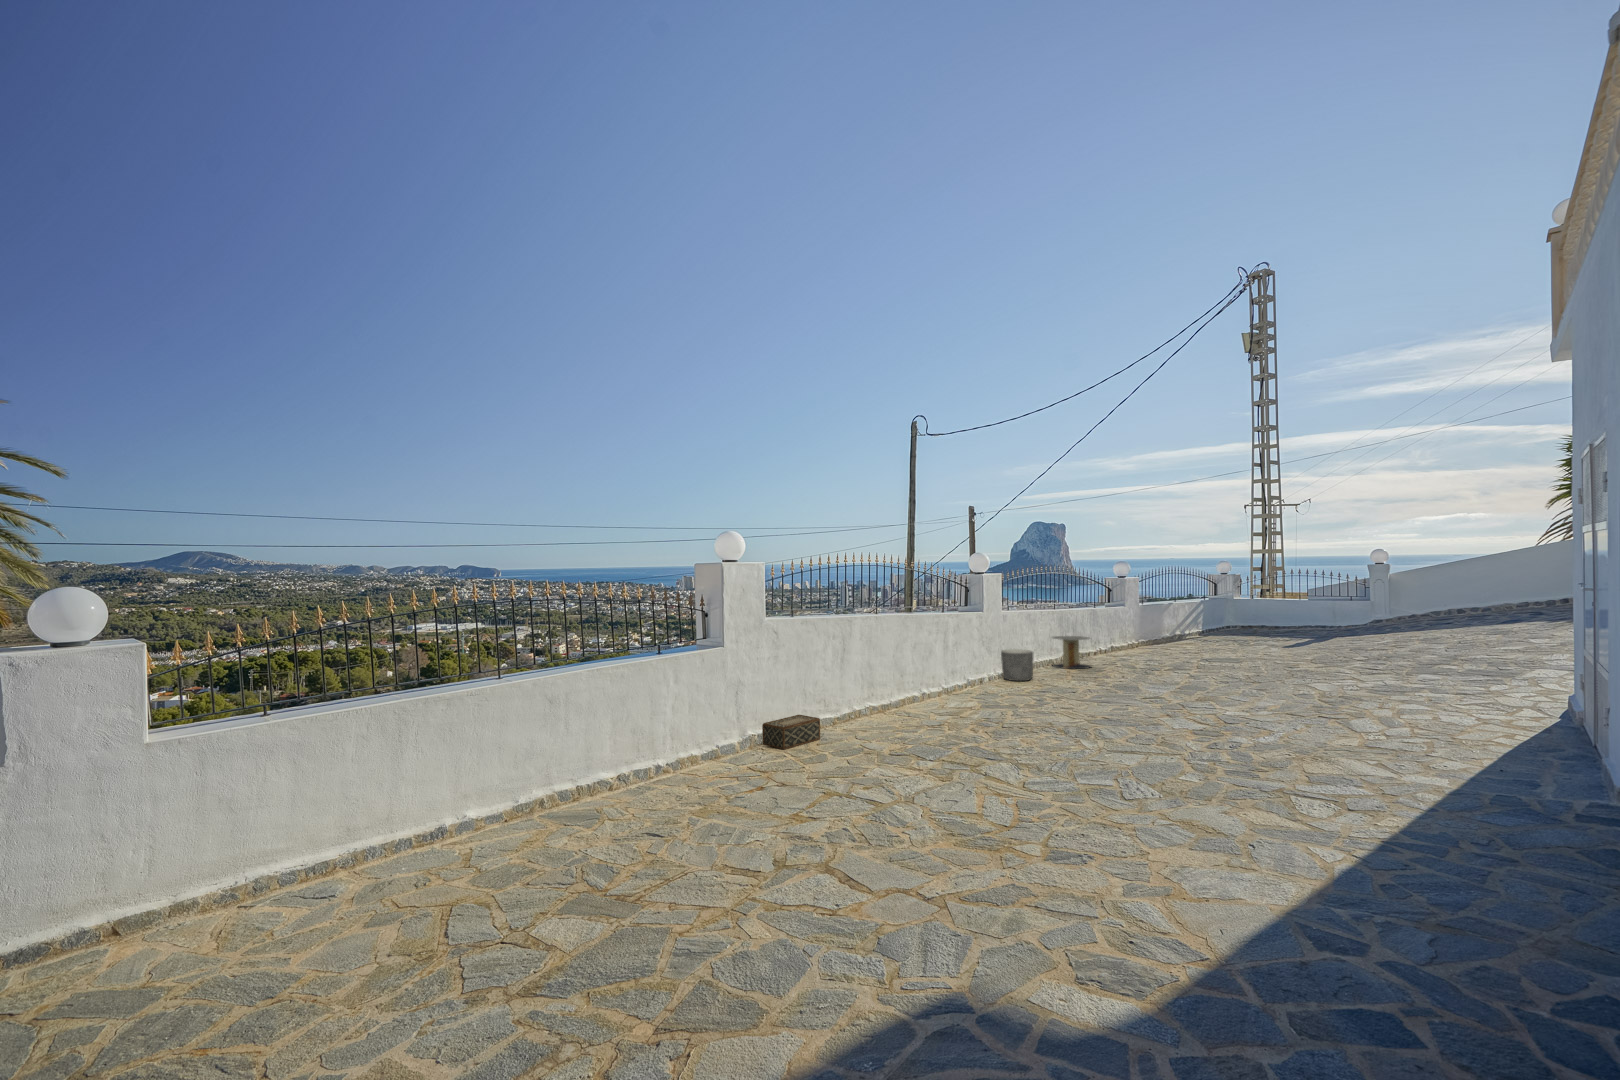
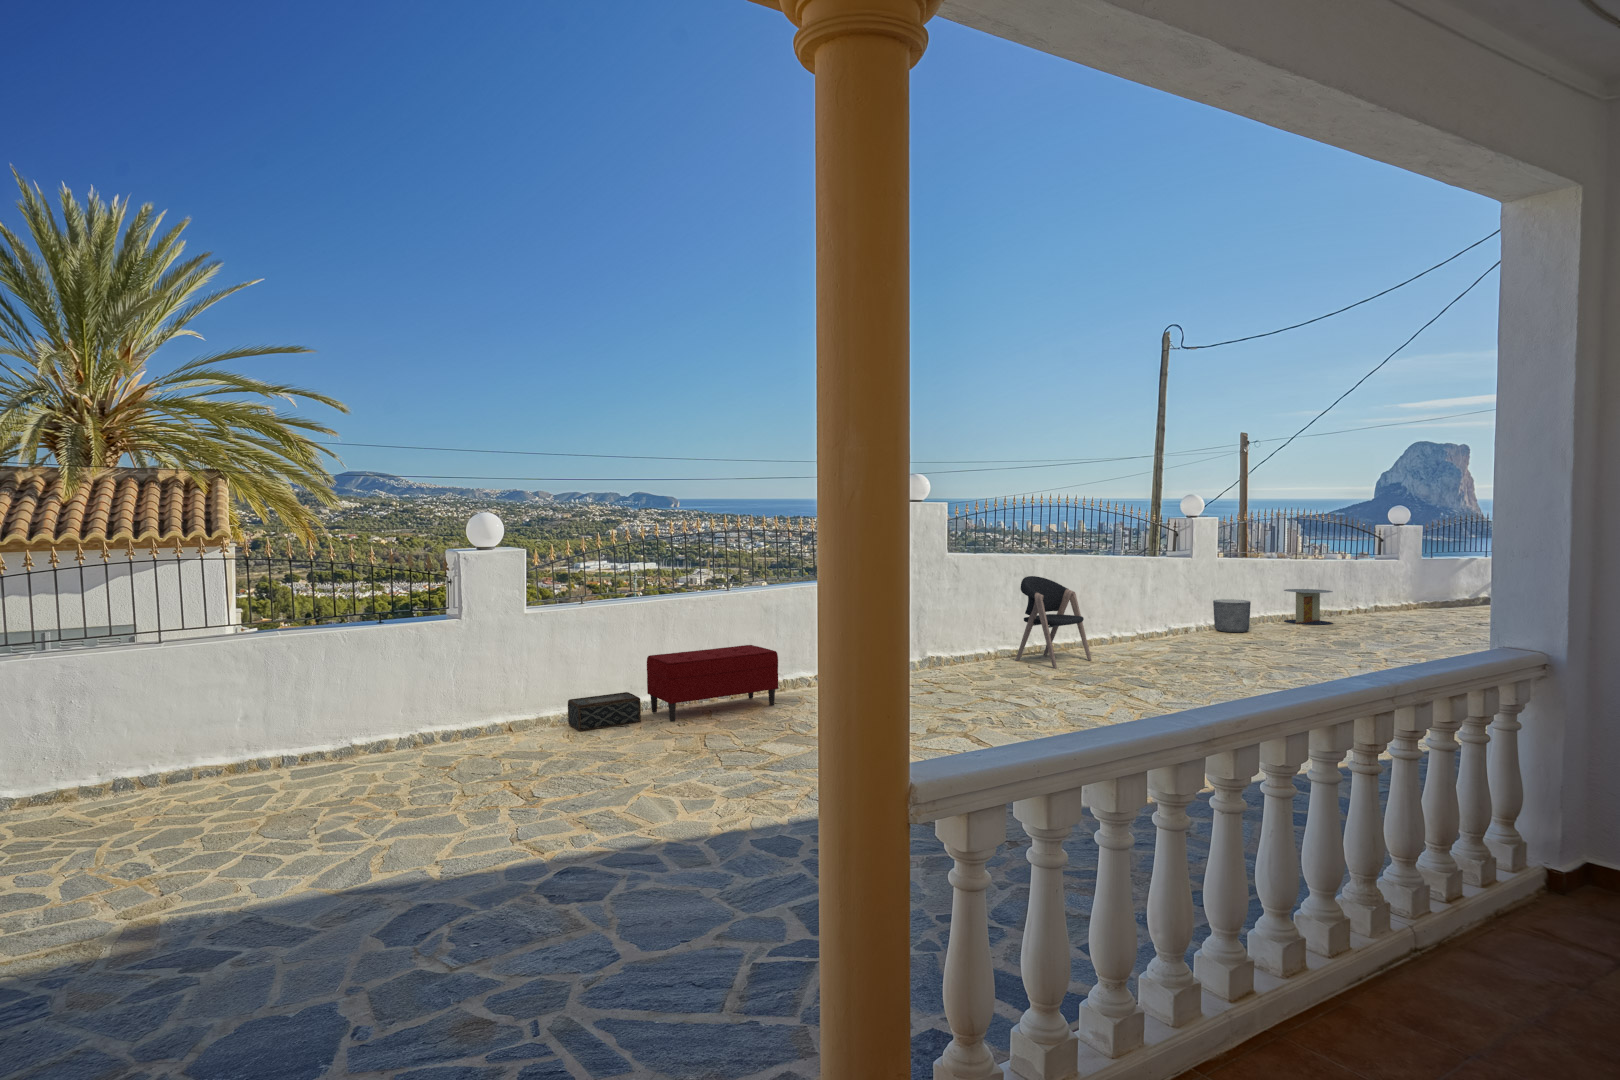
chair: none [838,638,914,739] -> present [1016,576,1092,668]
woven basket: present [762,715,820,749] -> present [568,692,641,731]
bench: none [375,747,571,880] -> present [647,645,778,722]

